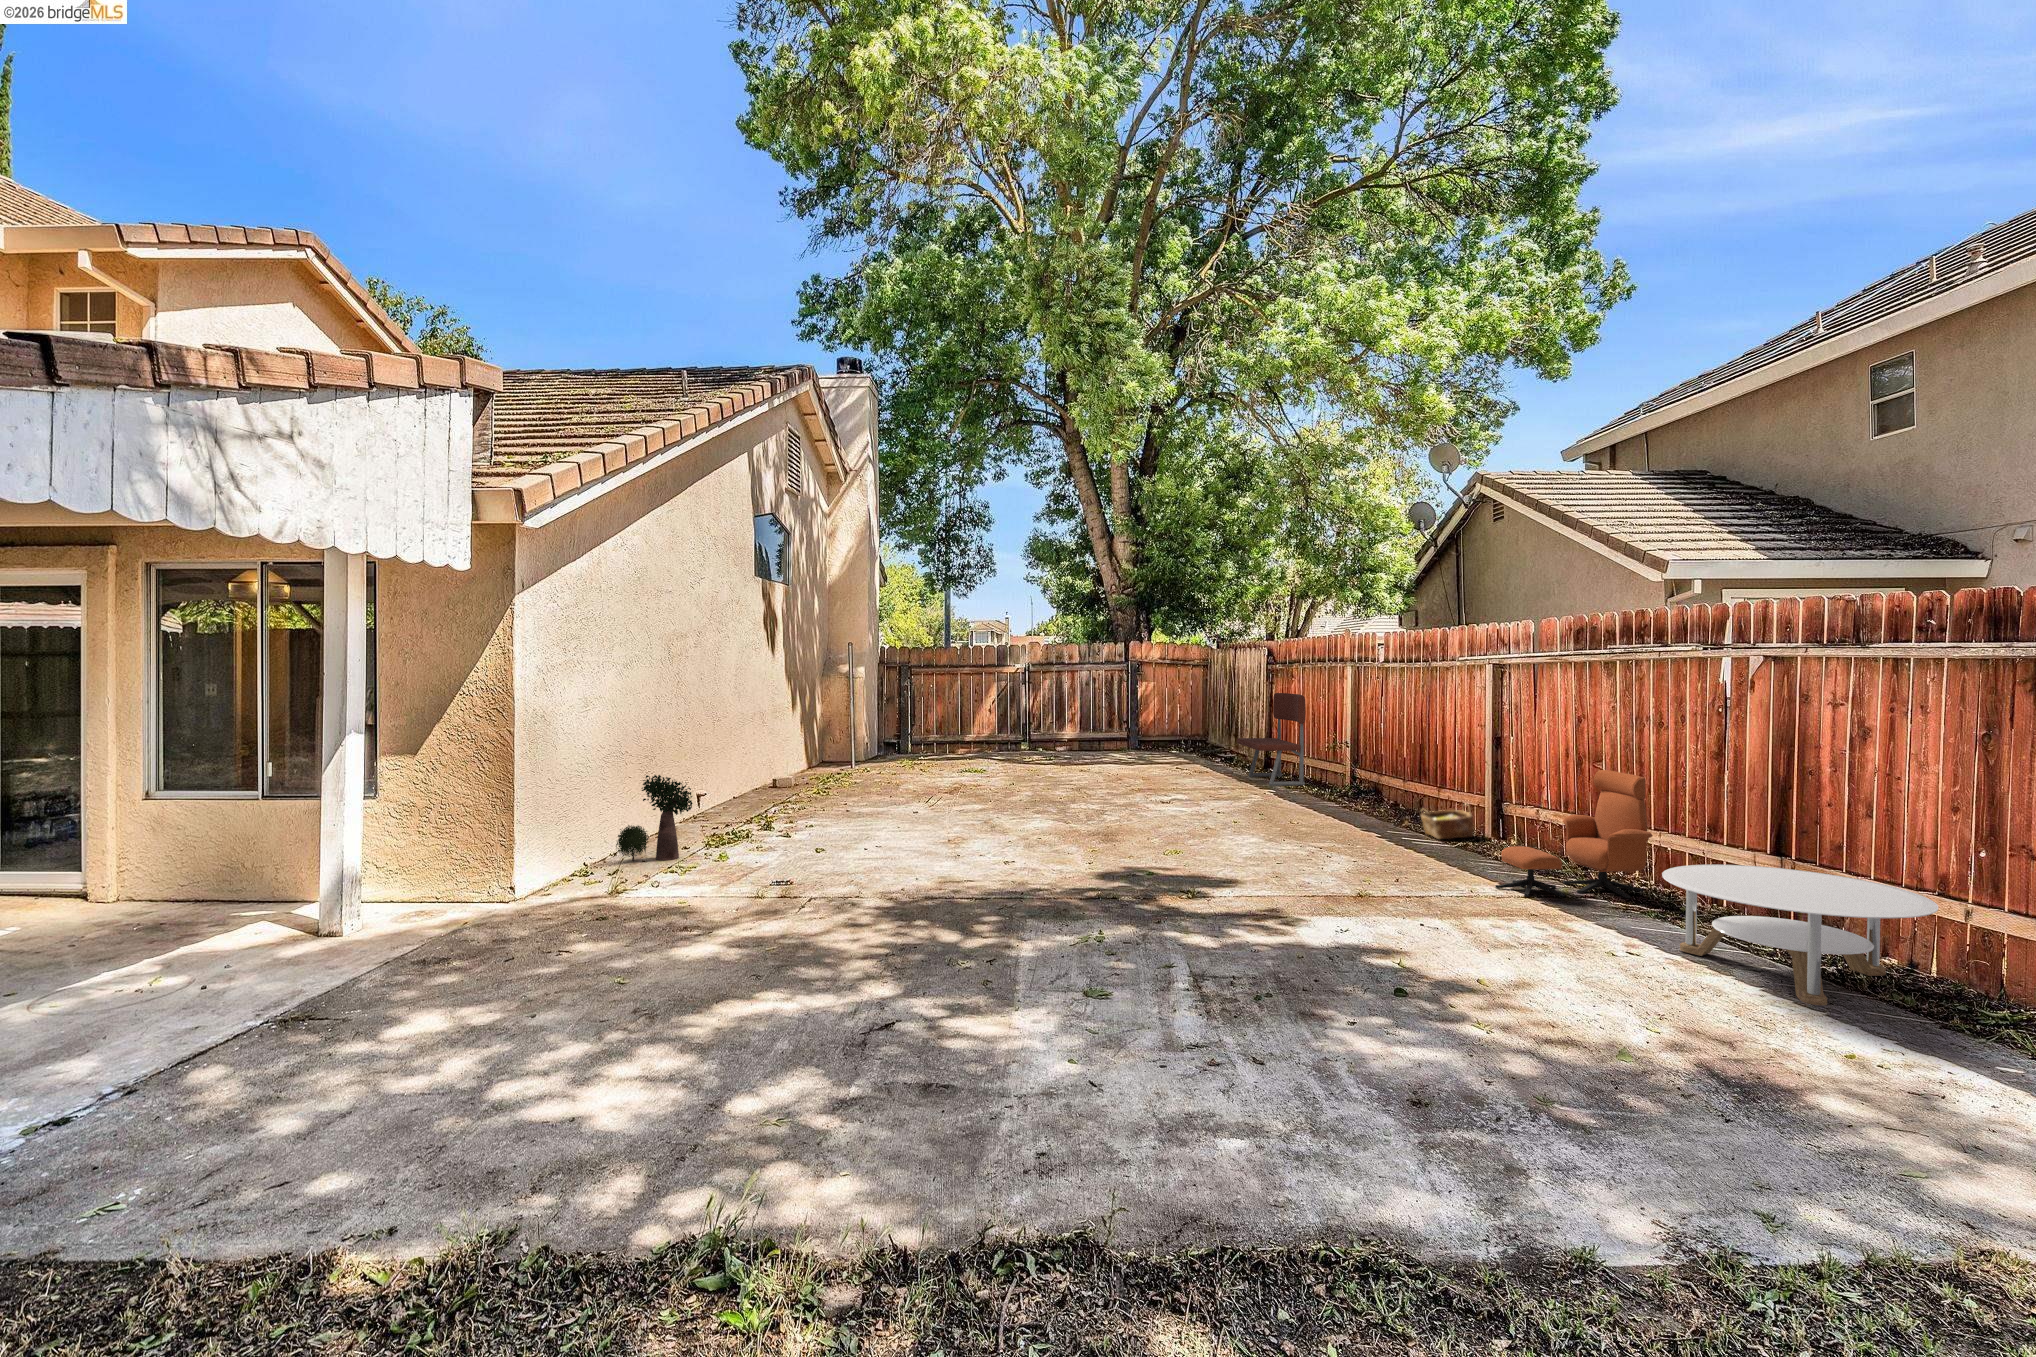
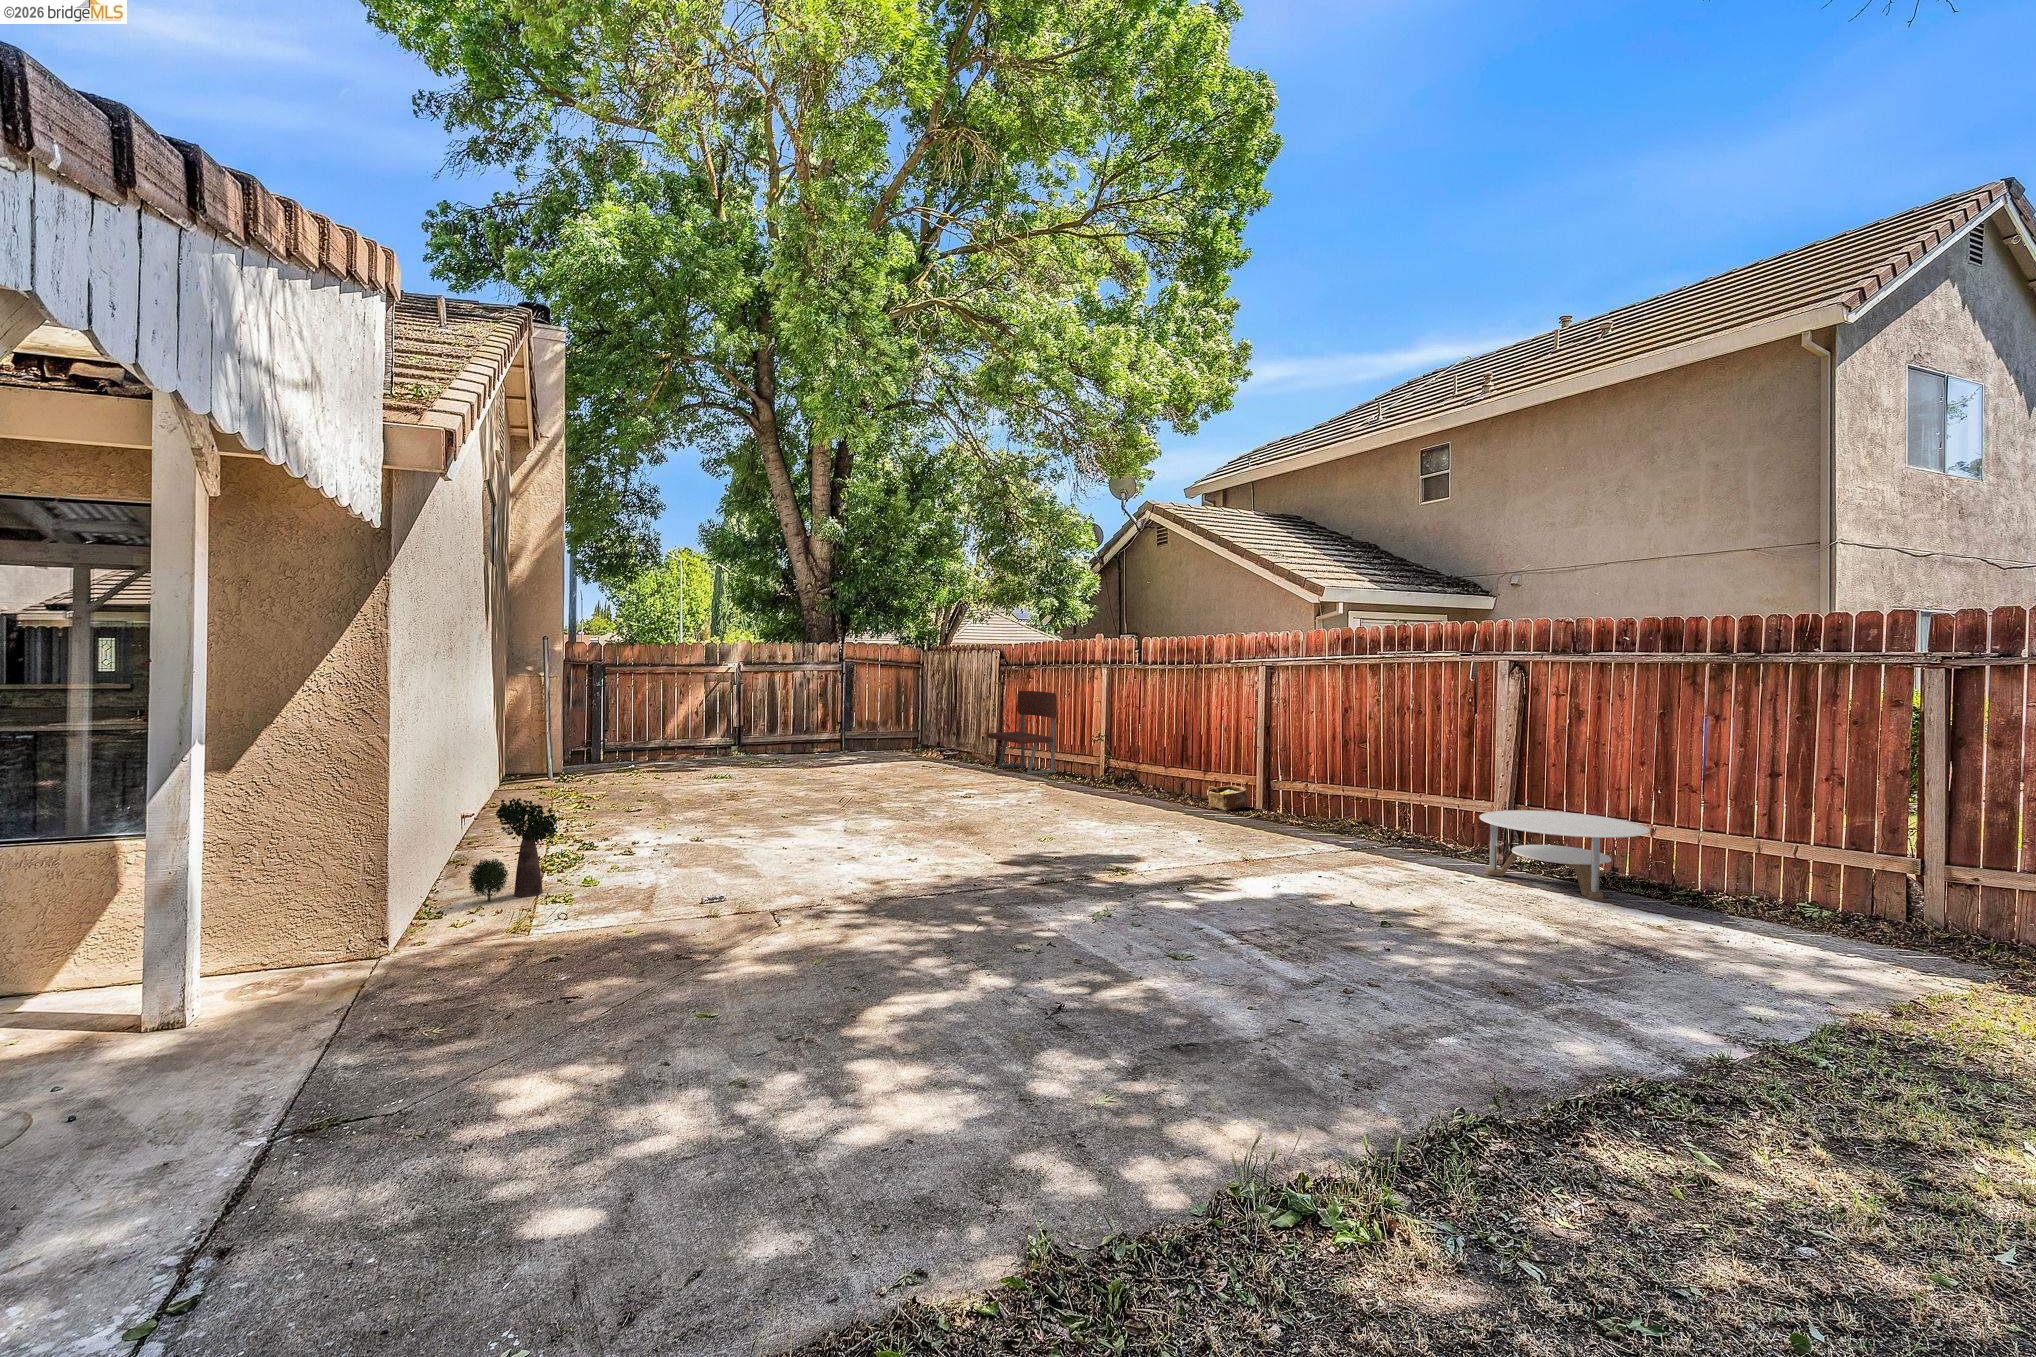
lounge chair: present [1495,770,1653,898] -> none [1319,748,1422,848]

